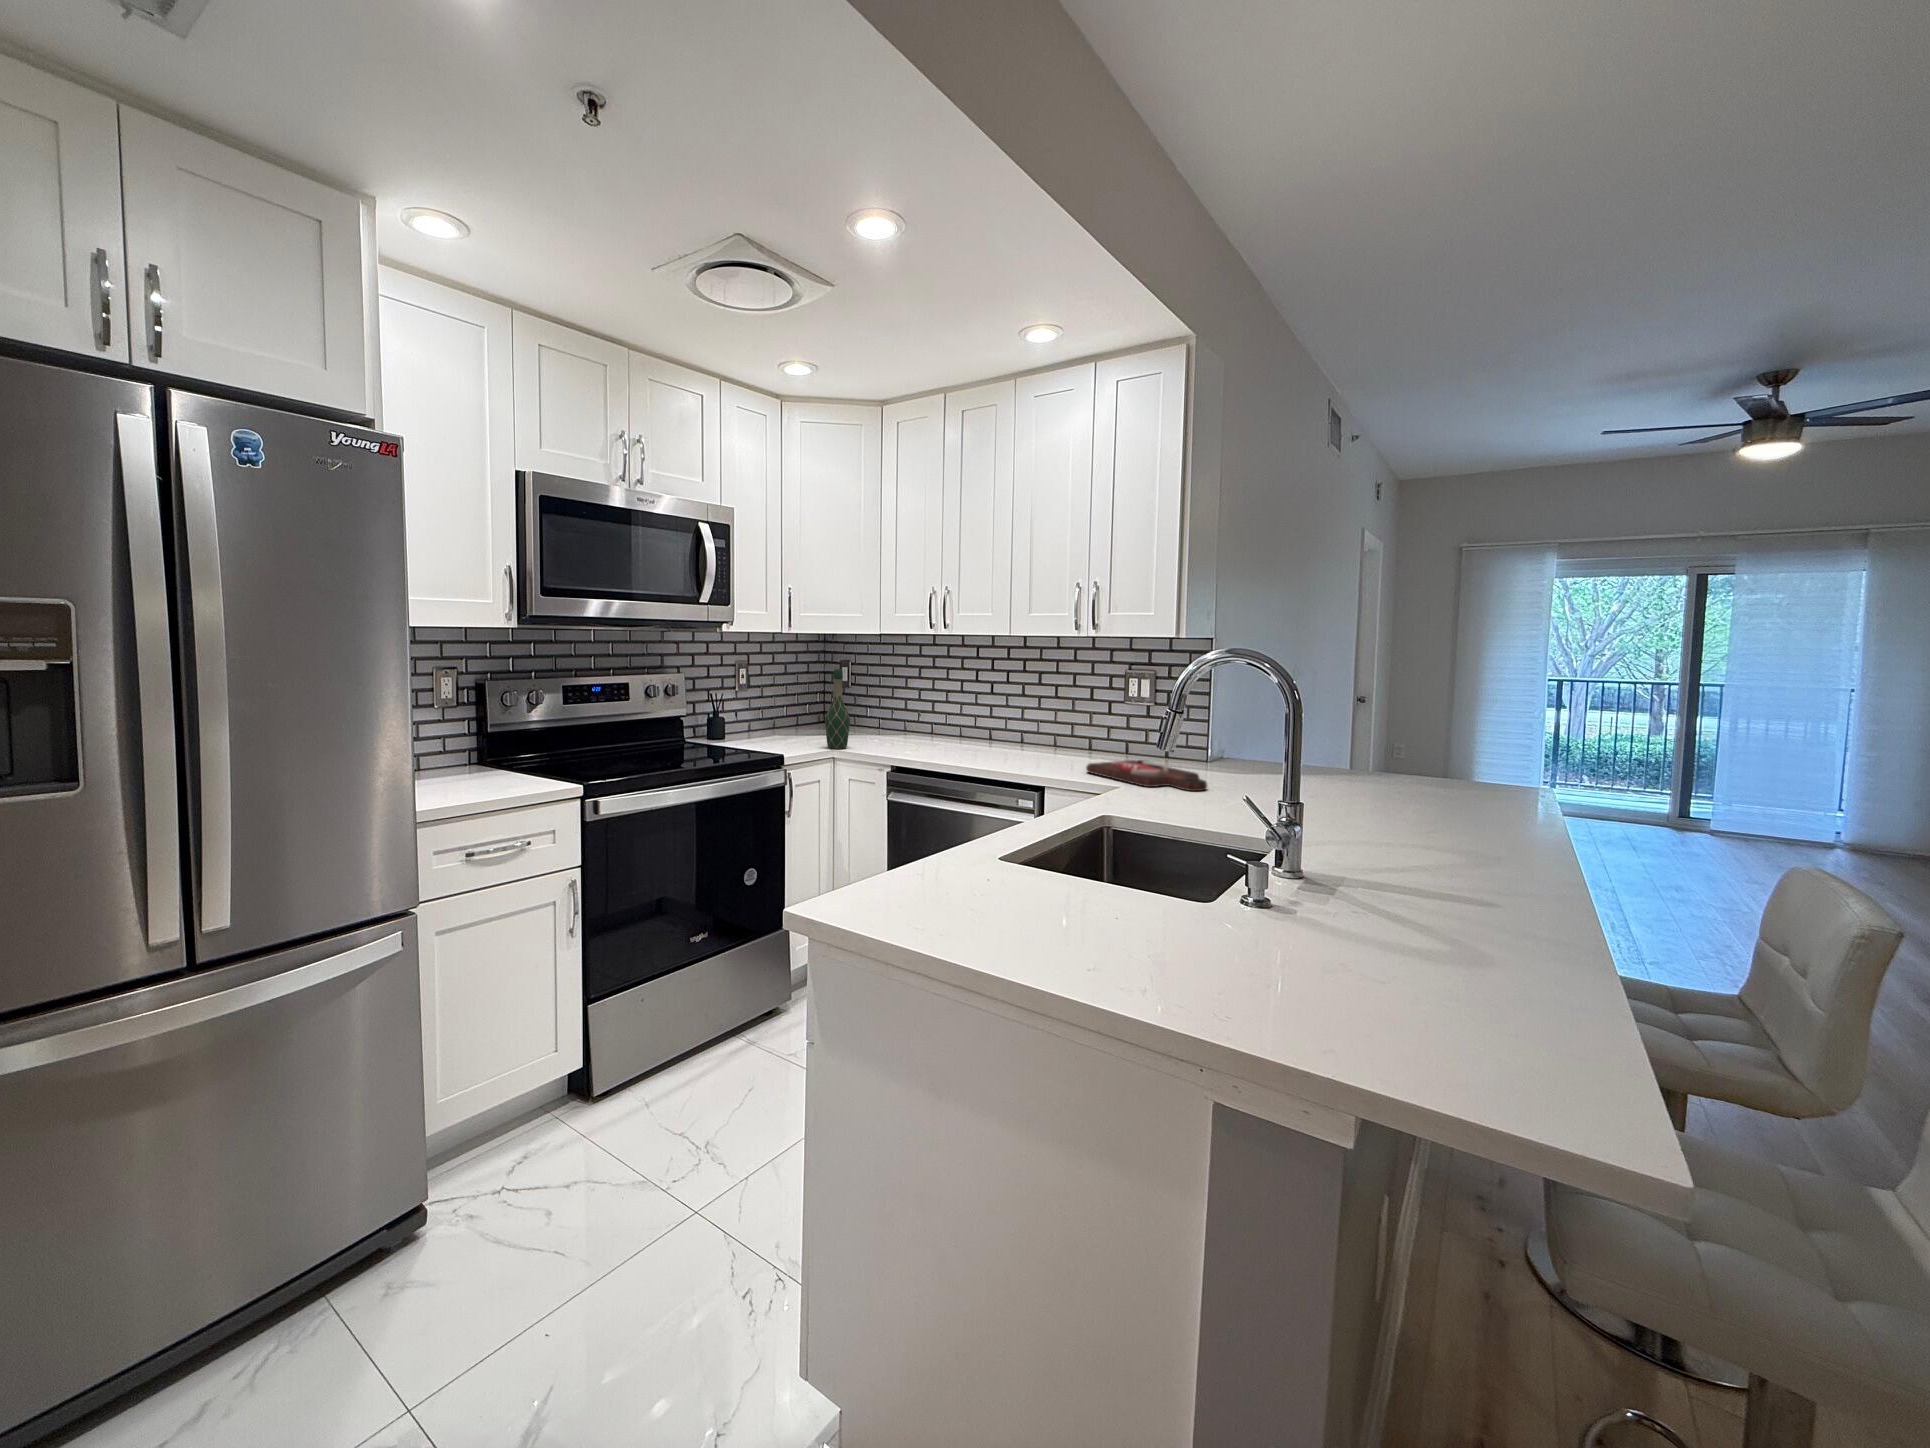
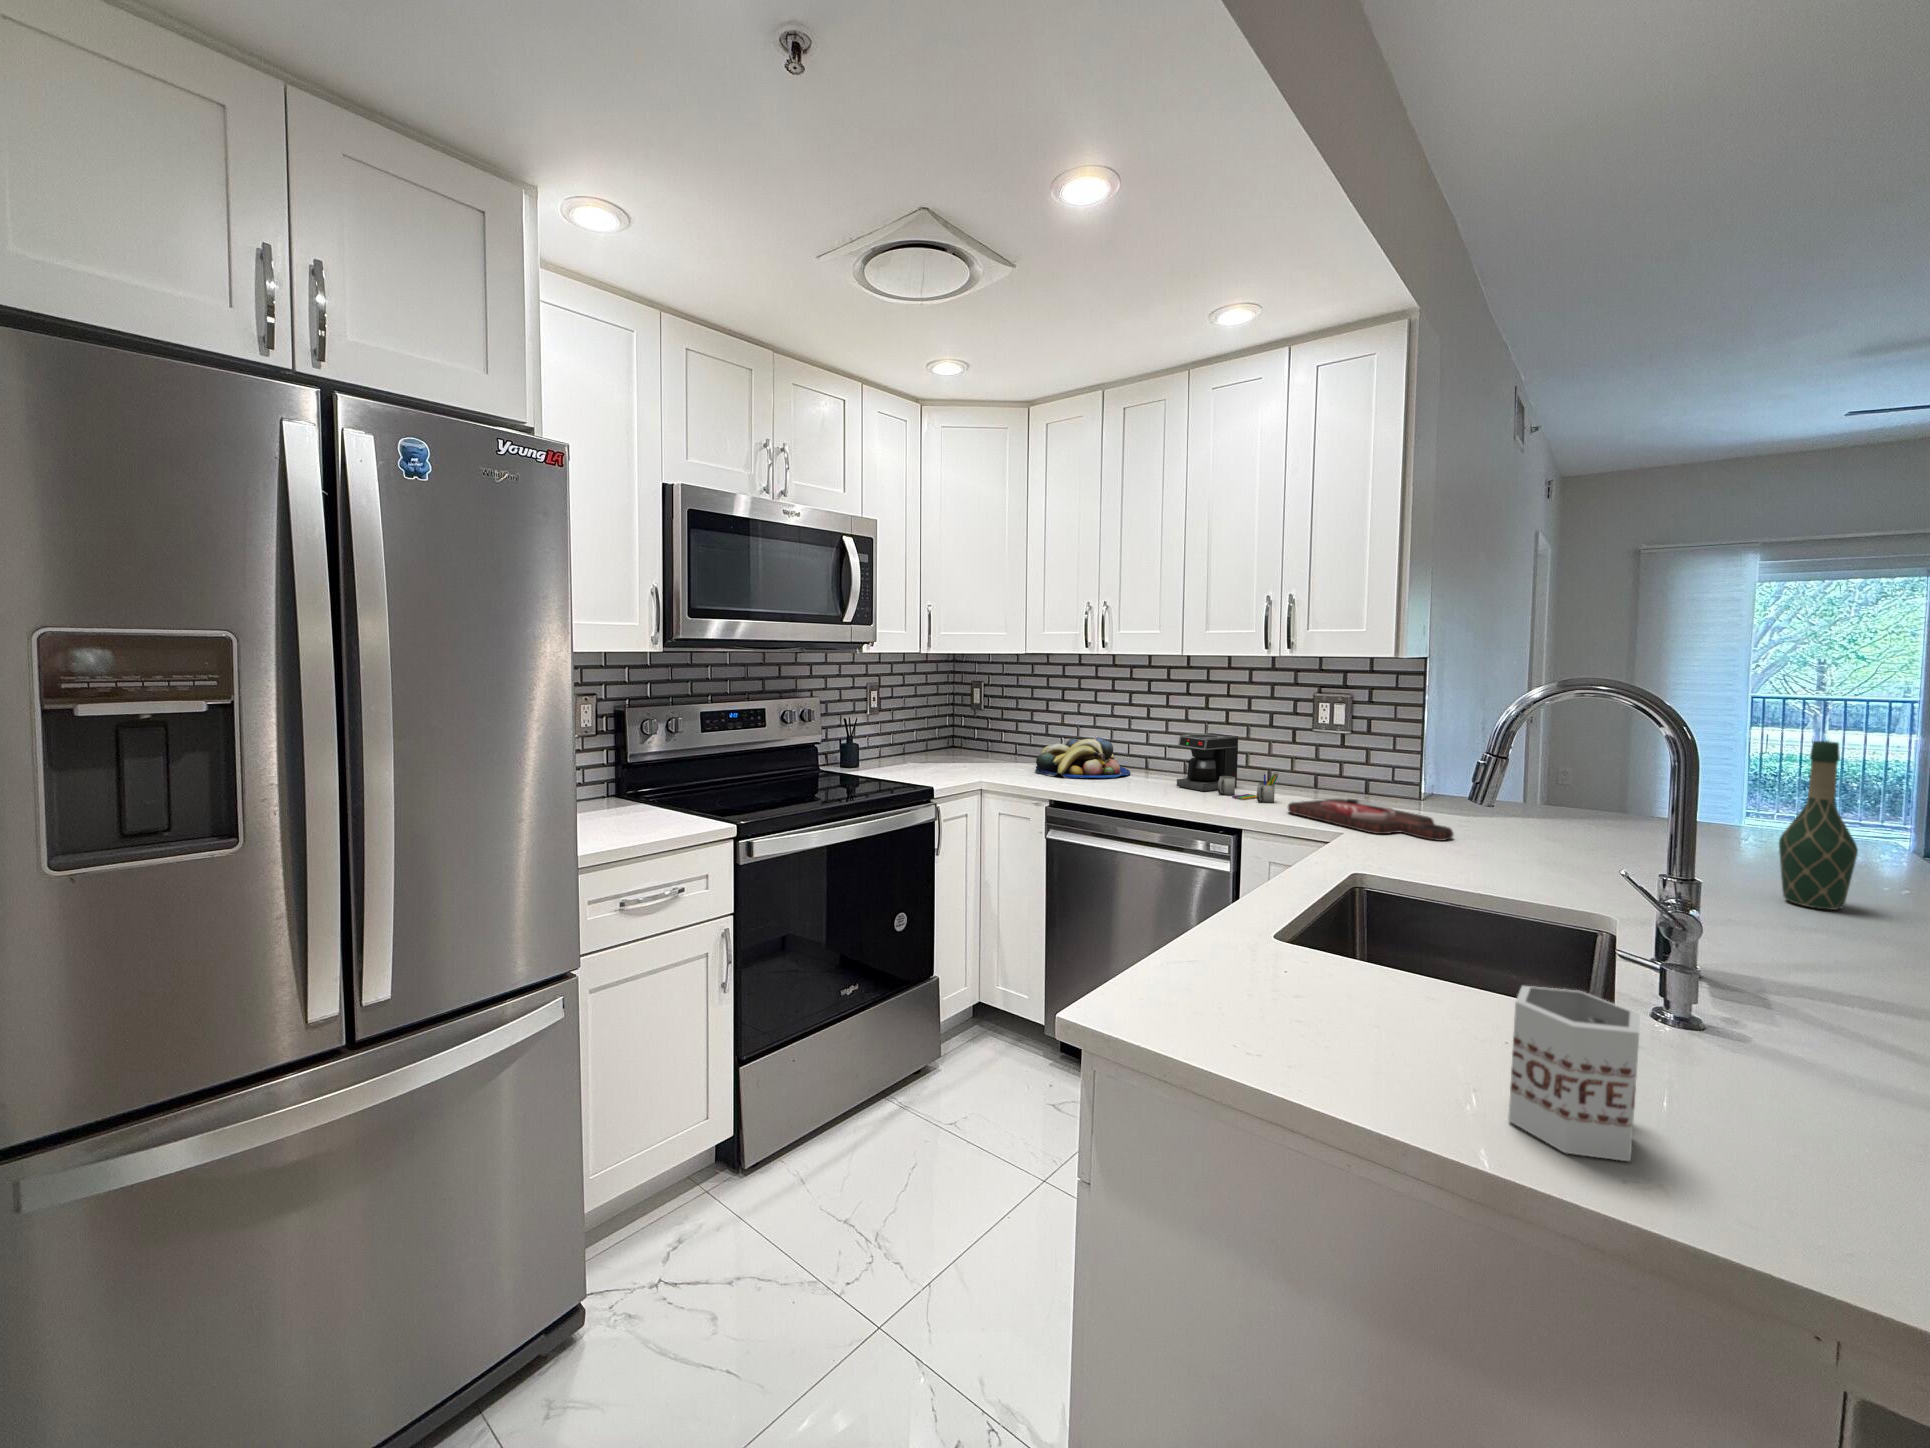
wine bottle: present [825,669,850,749] -> present [1779,741,1858,910]
coffee maker: none [1006,705,1085,765] -> present [1177,733,1278,803]
fruit bowl: none [886,711,973,747] -> present [1035,737,1130,778]
mug: none [1070,862,1156,974] -> present [1509,986,1640,1161]

